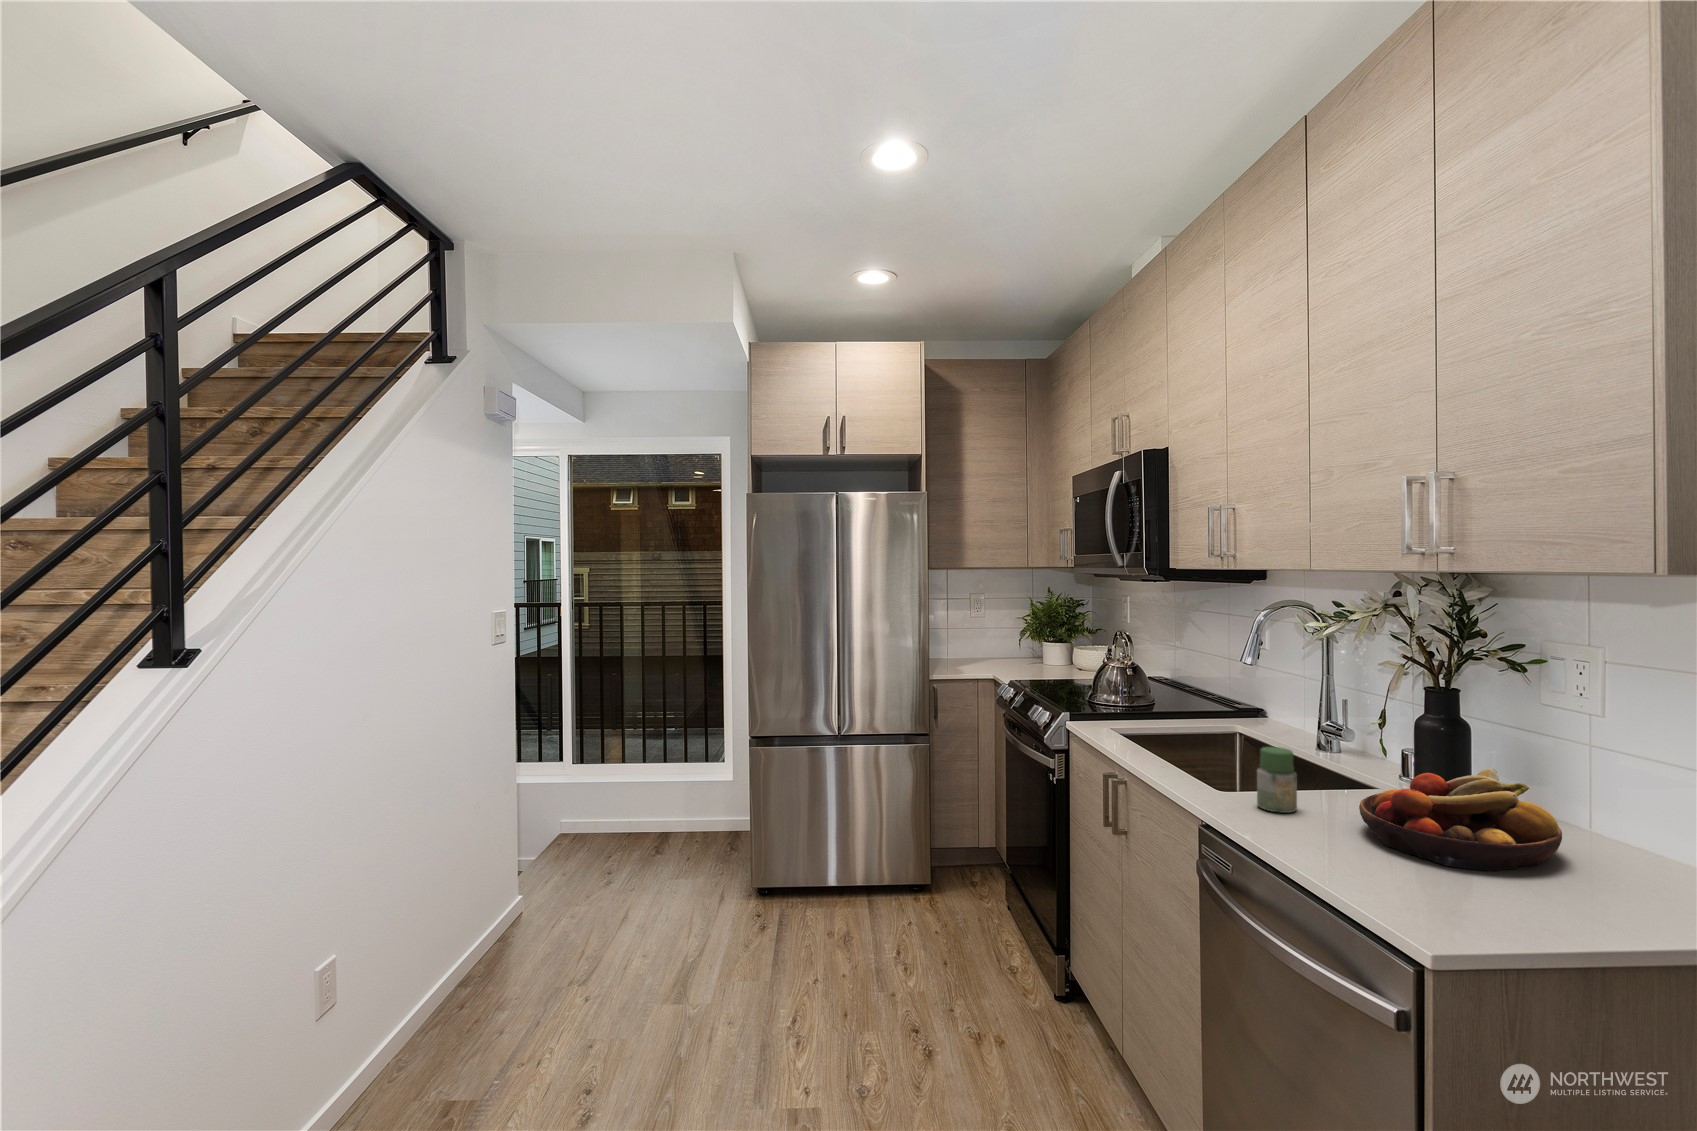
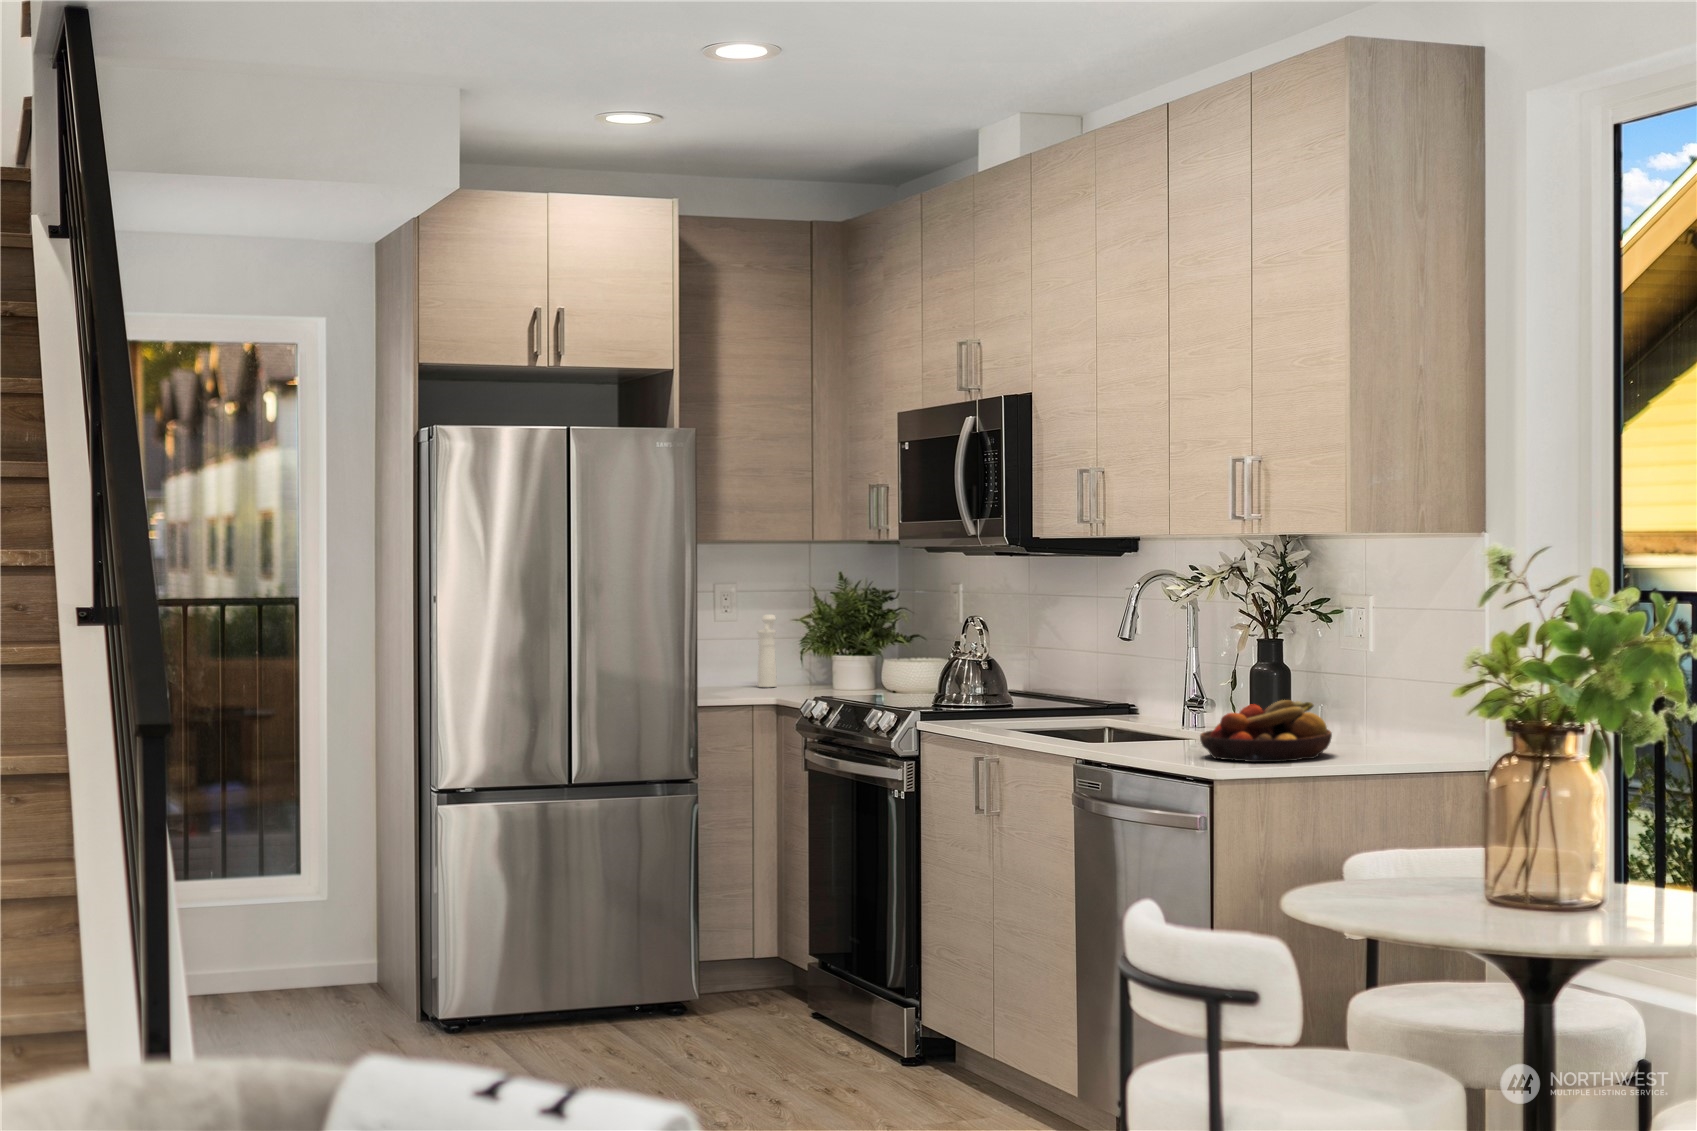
pepper mill: none [993,614,1009,661] -> present [757,615,777,687]
jar: present [1257,747,1297,813] -> none [1123,699,1155,754]

